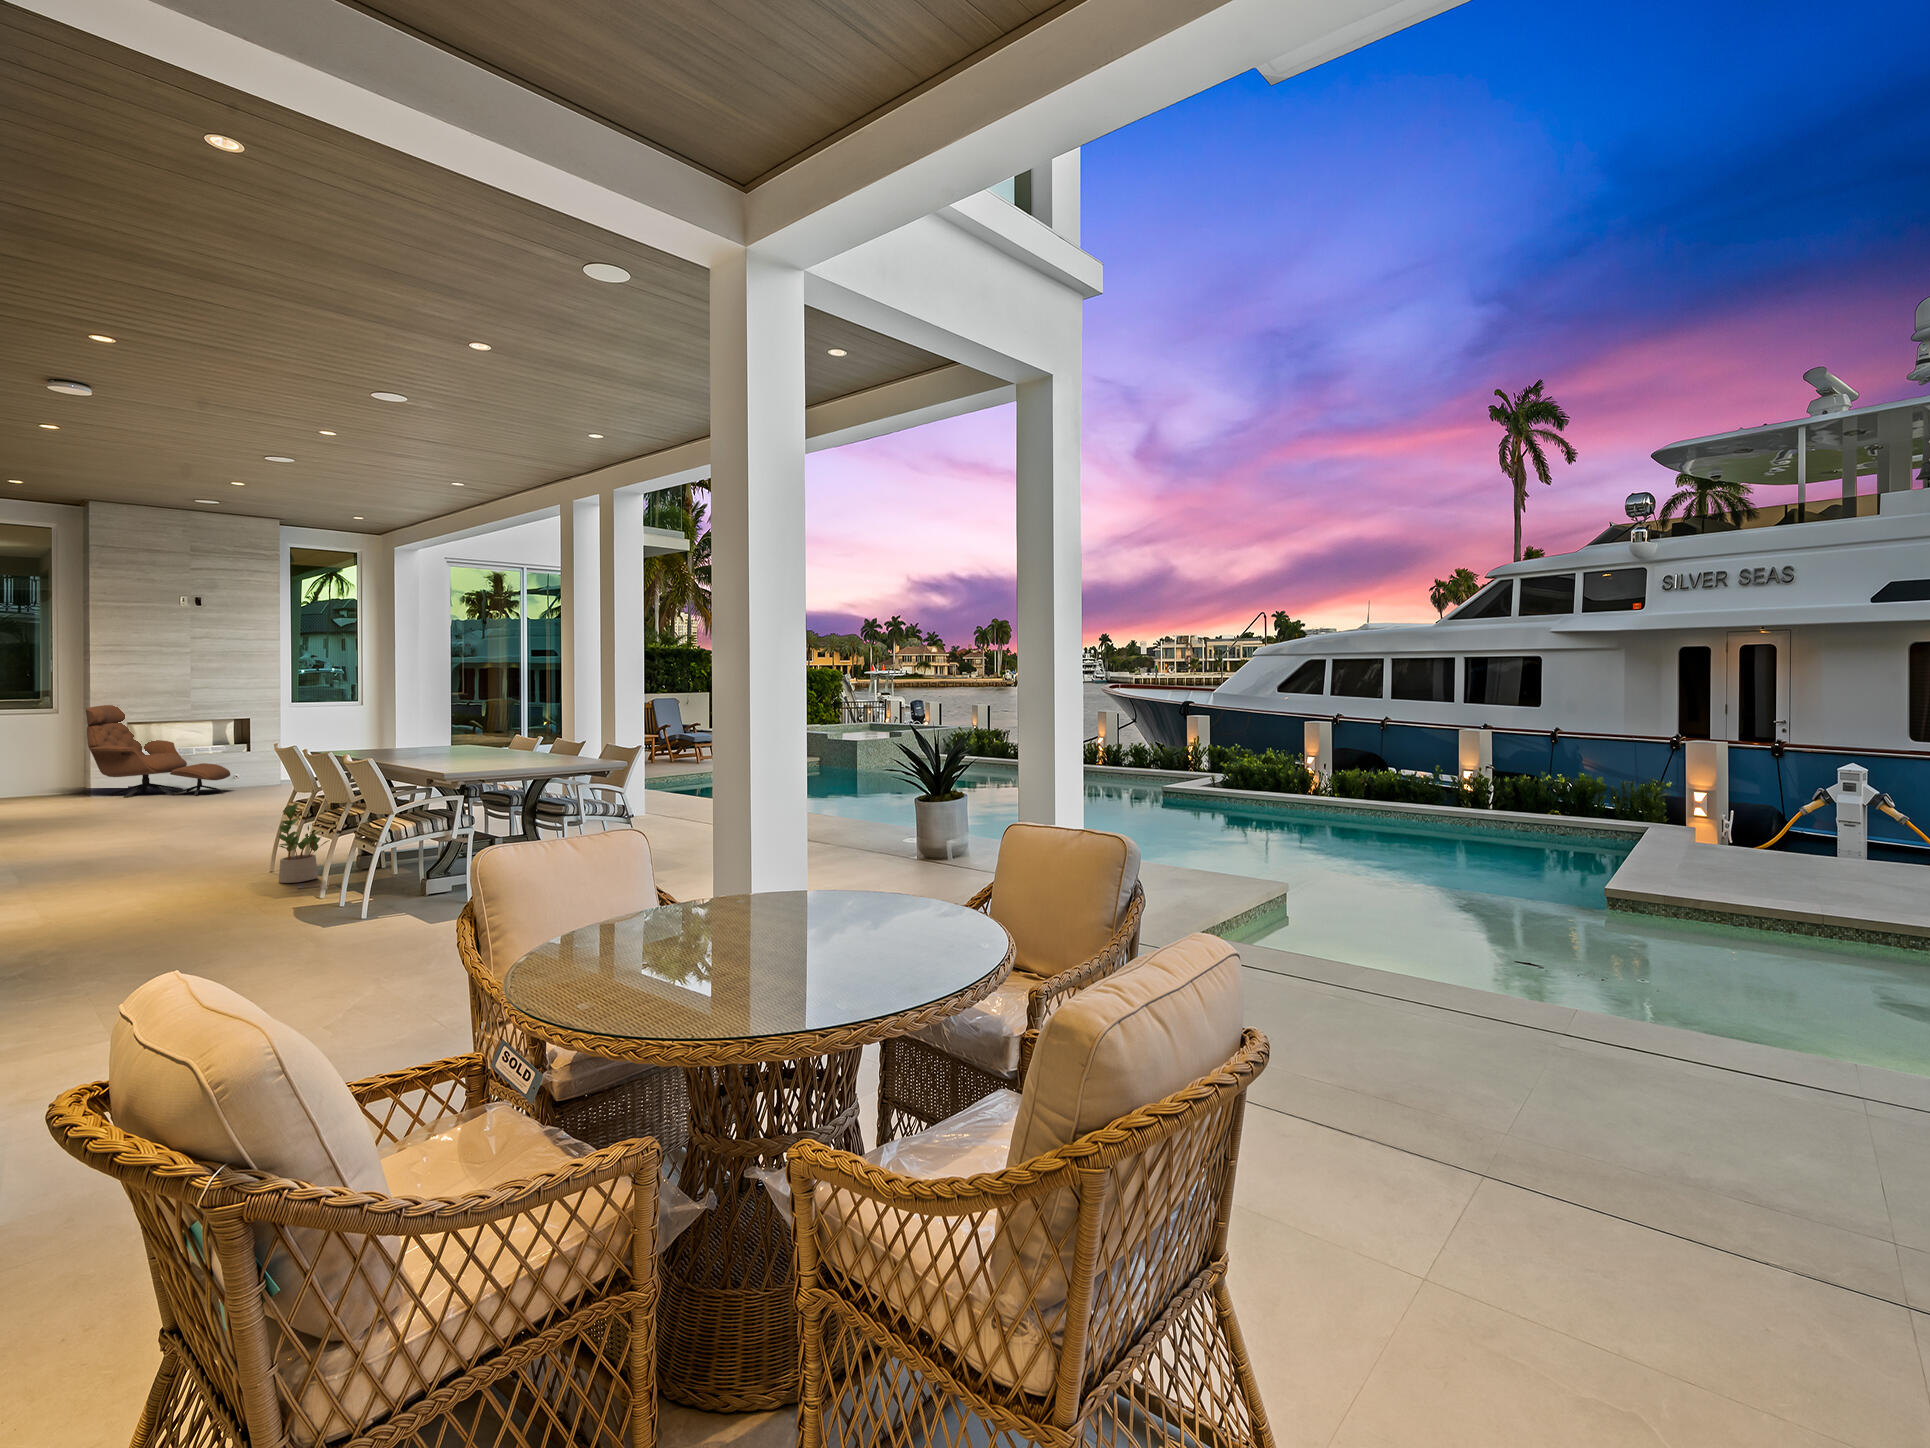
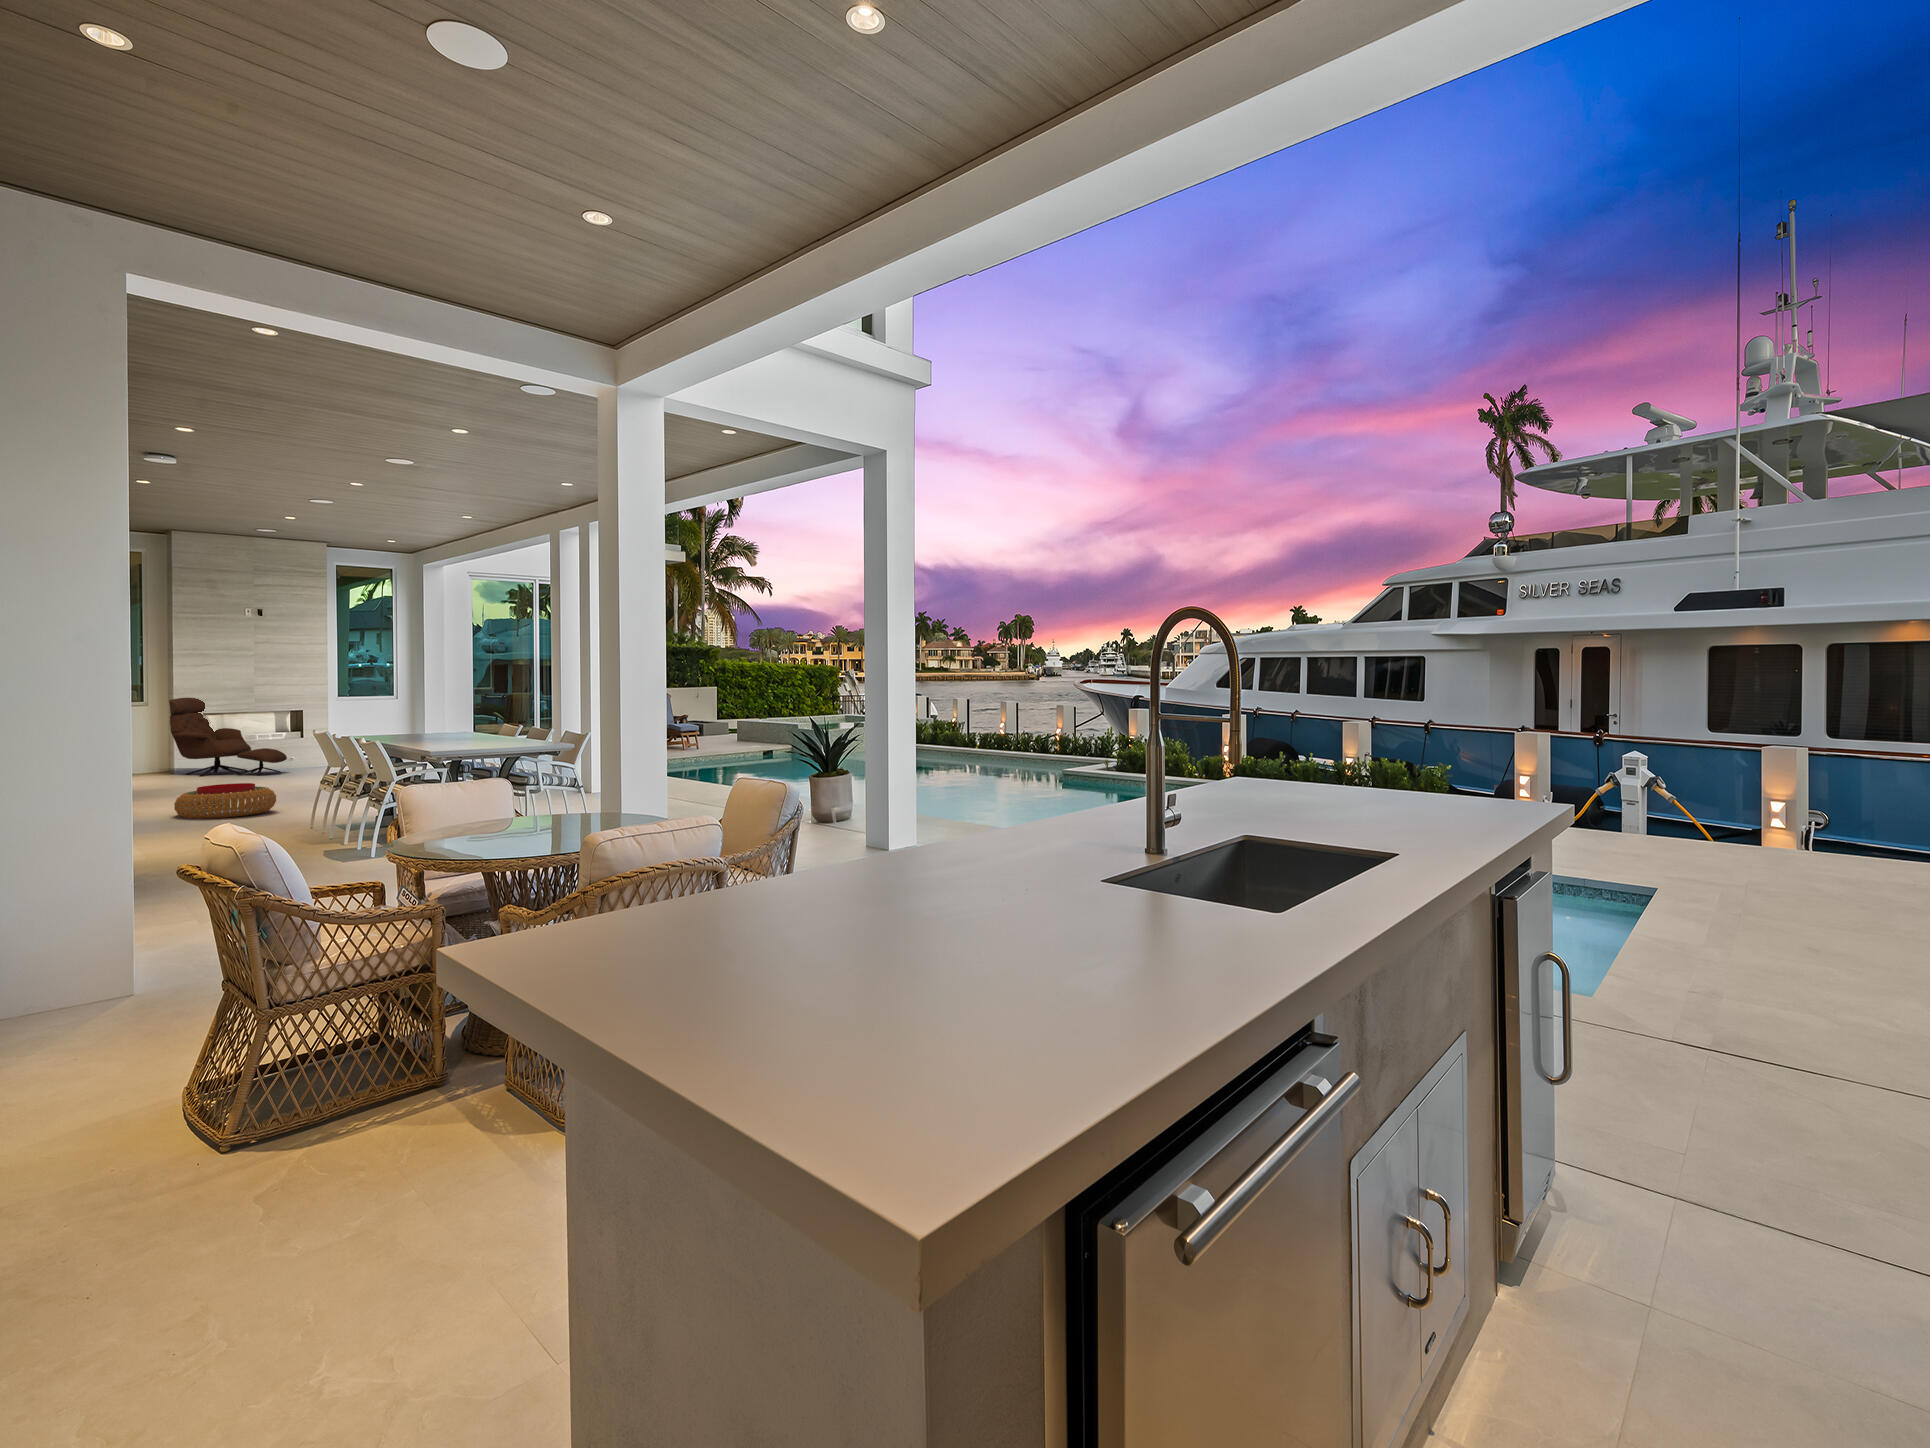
potted plant: present [278,804,329,883] -> none [314,773,355,836]
pouf: none [92,813,224,859] -> present [174,783,276,819]

